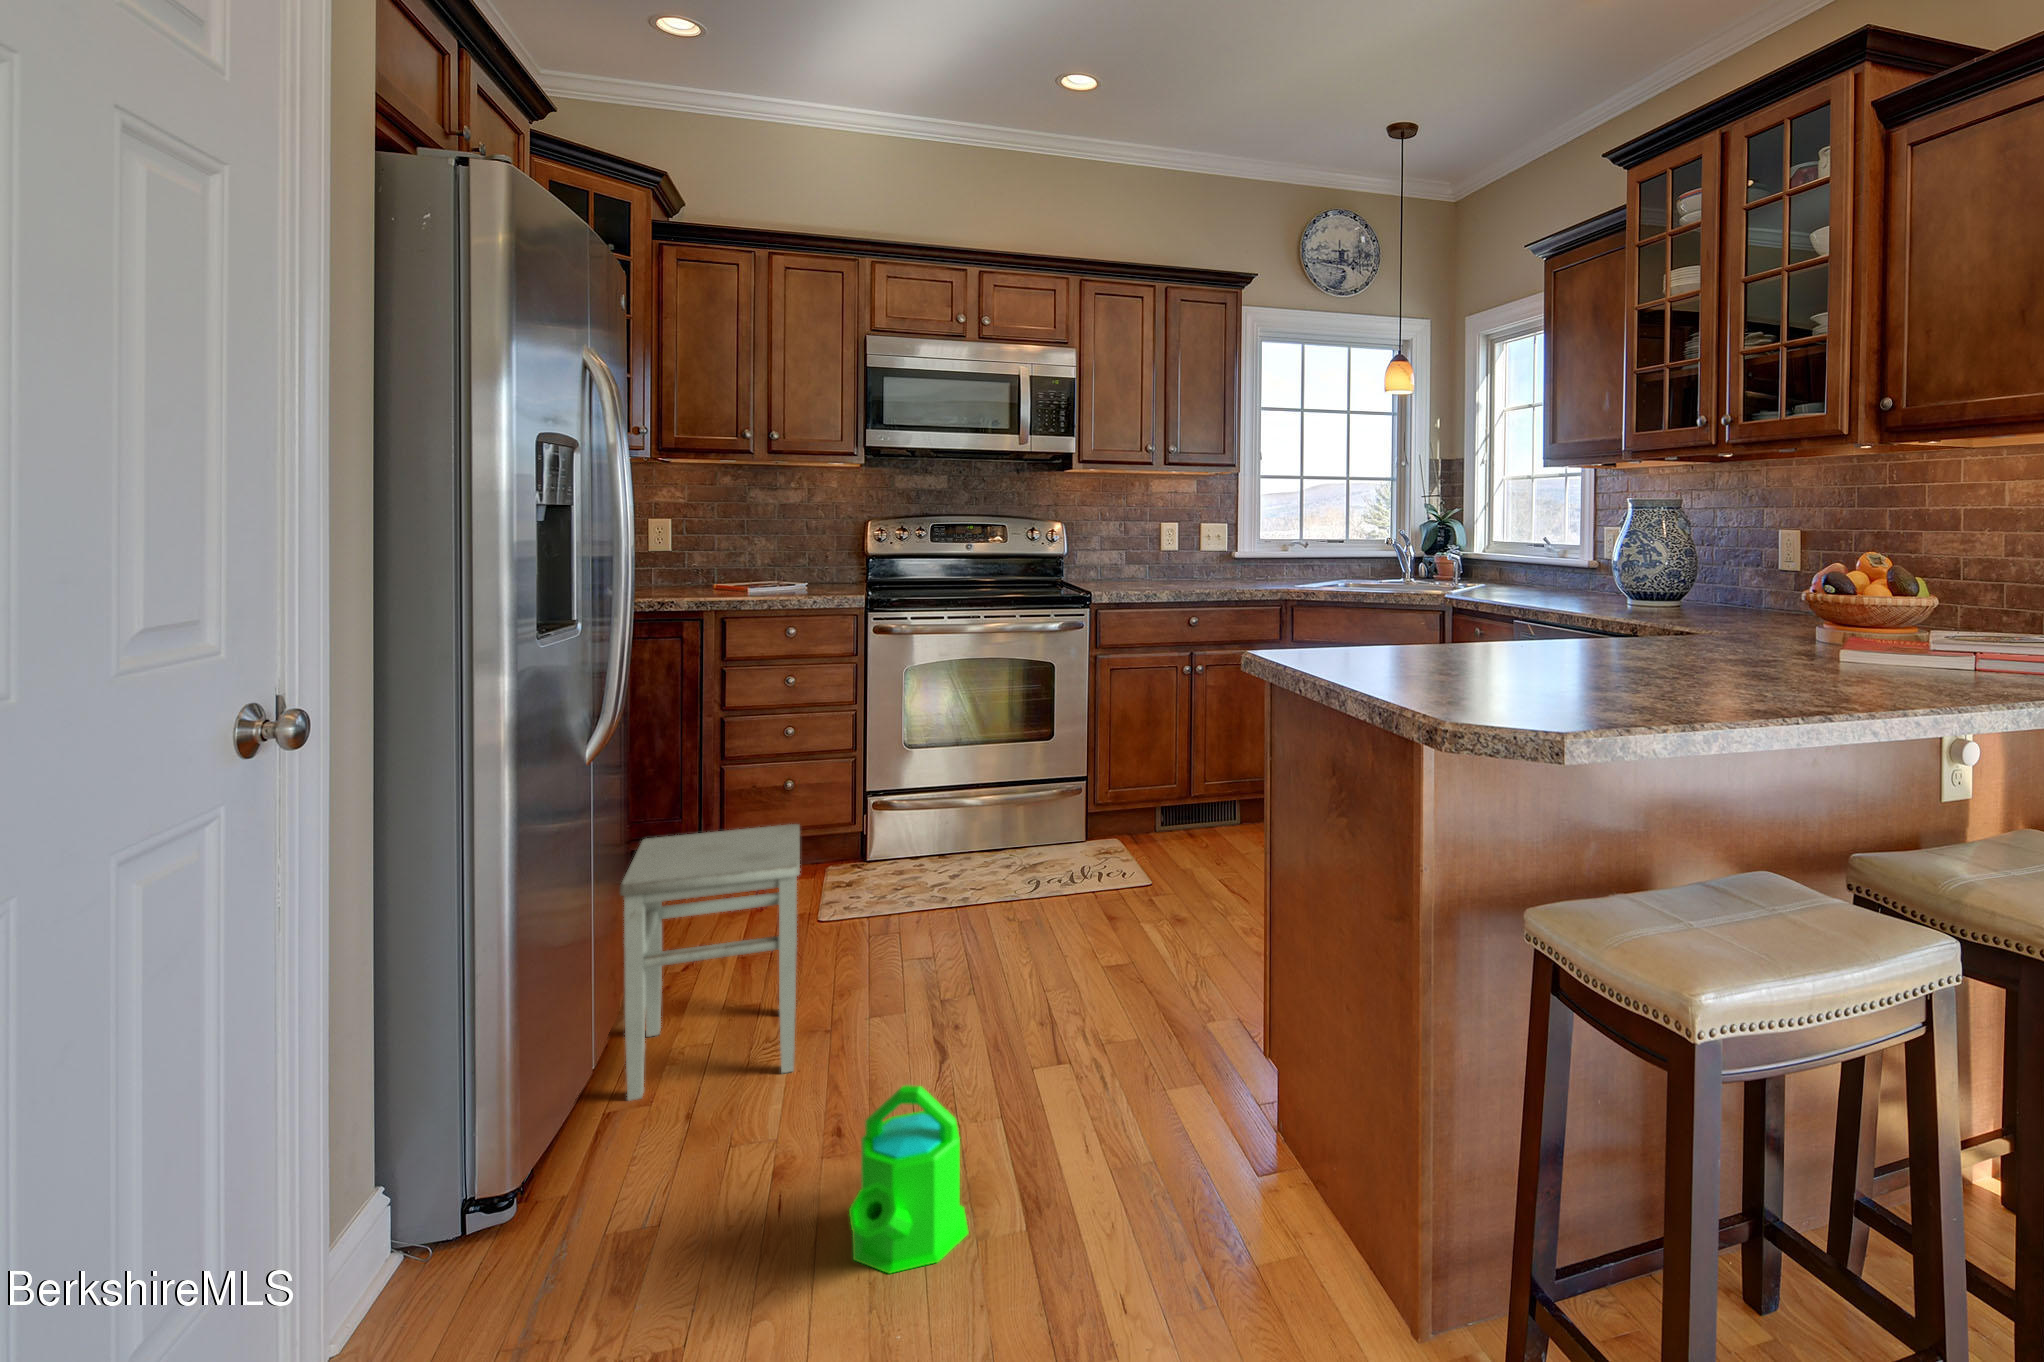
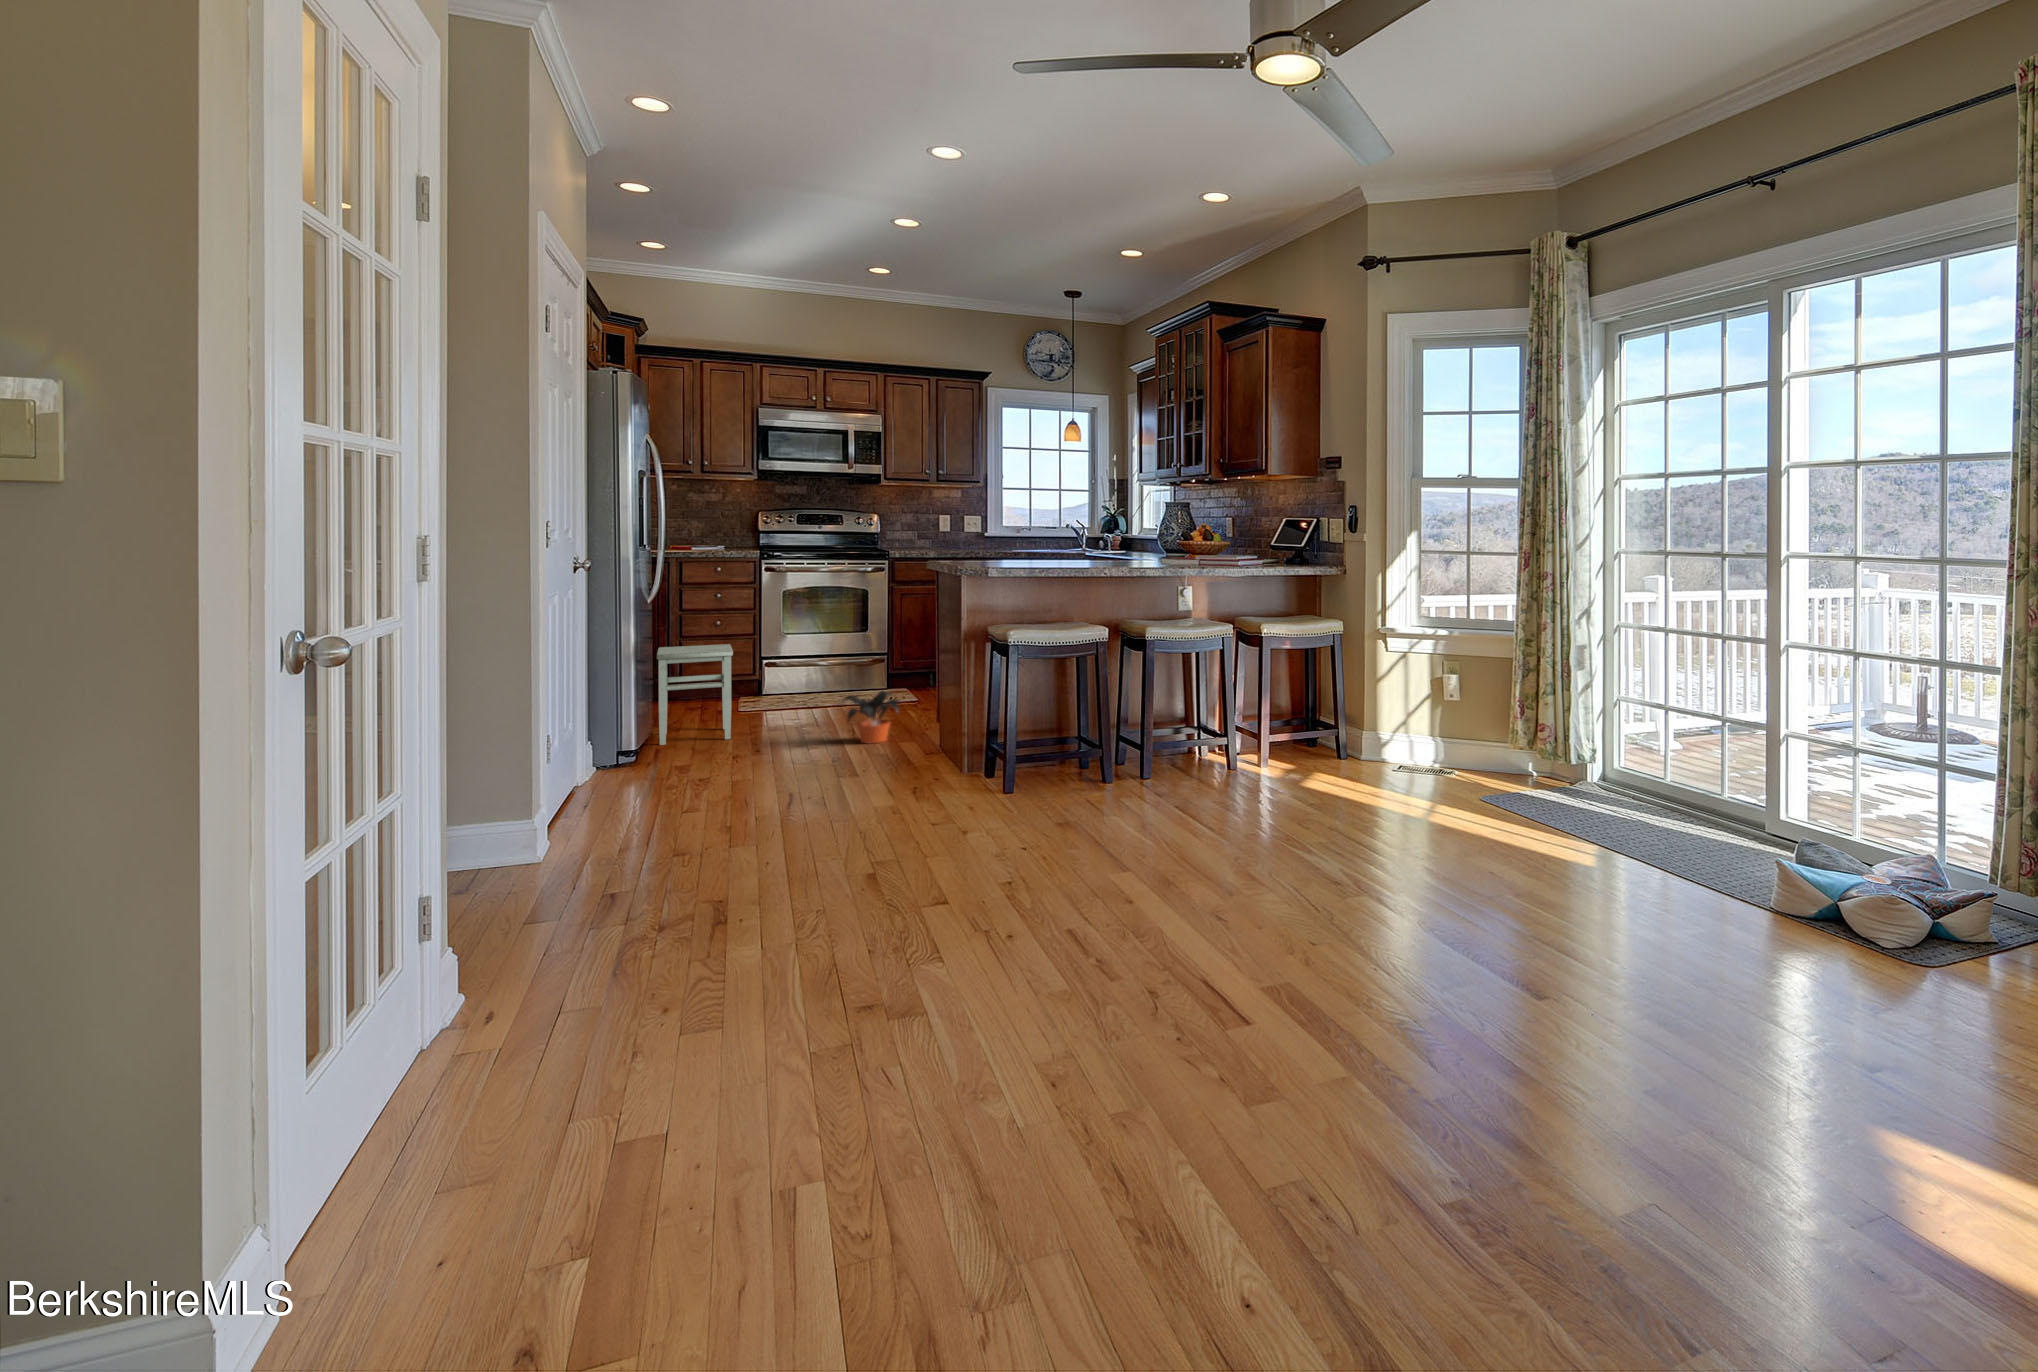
potted plant: none [1042,962,1196,1117] -> present [843,691,899,744]
watering can: present [849,1085,969,1273] -> none [758,707,802,765]

